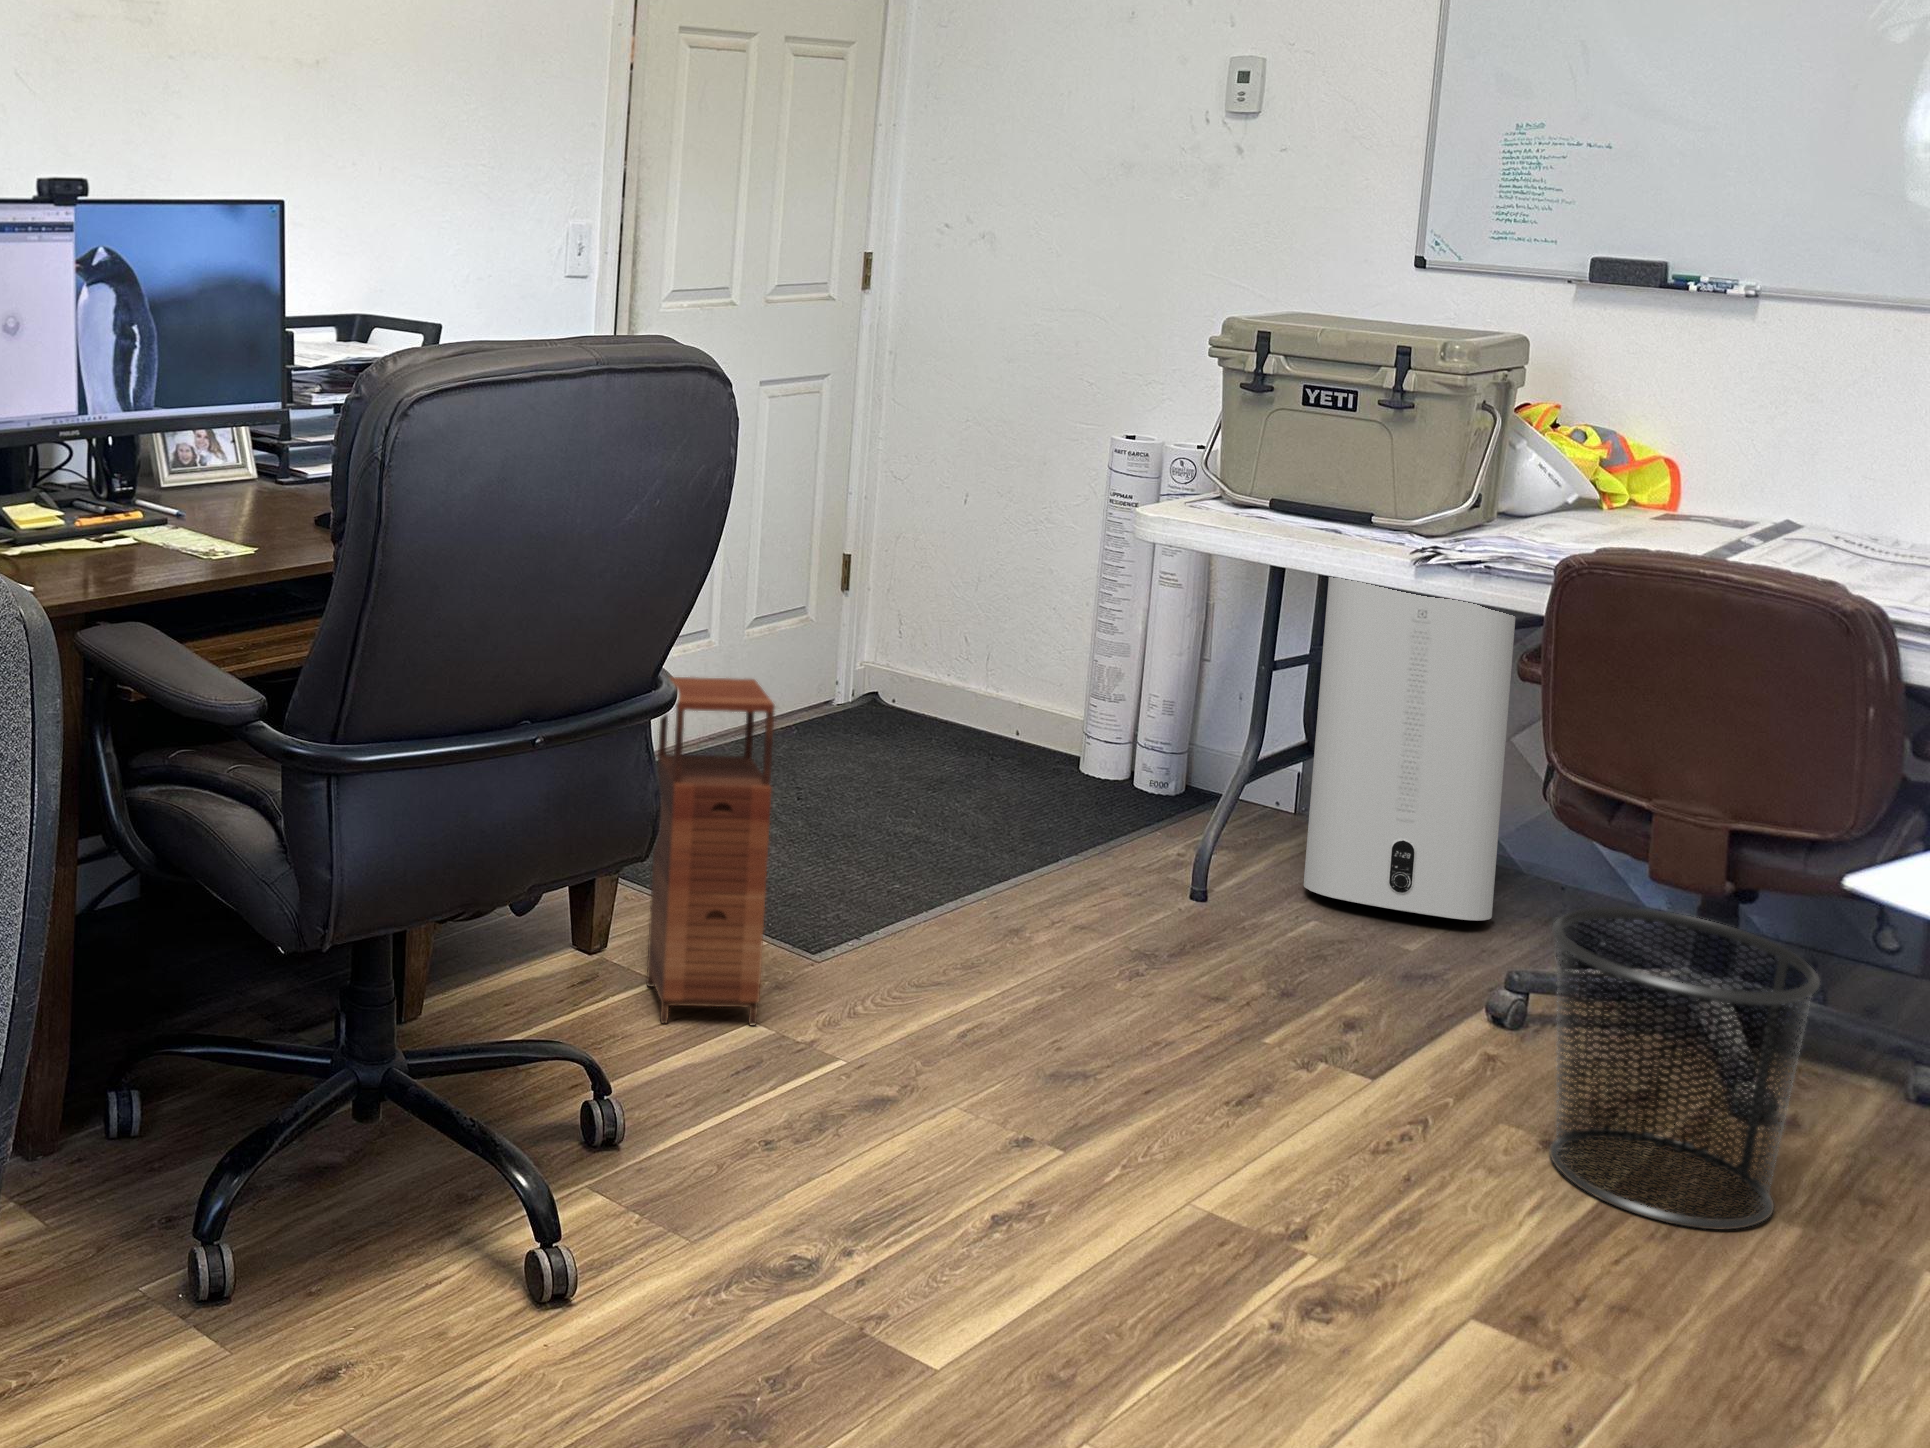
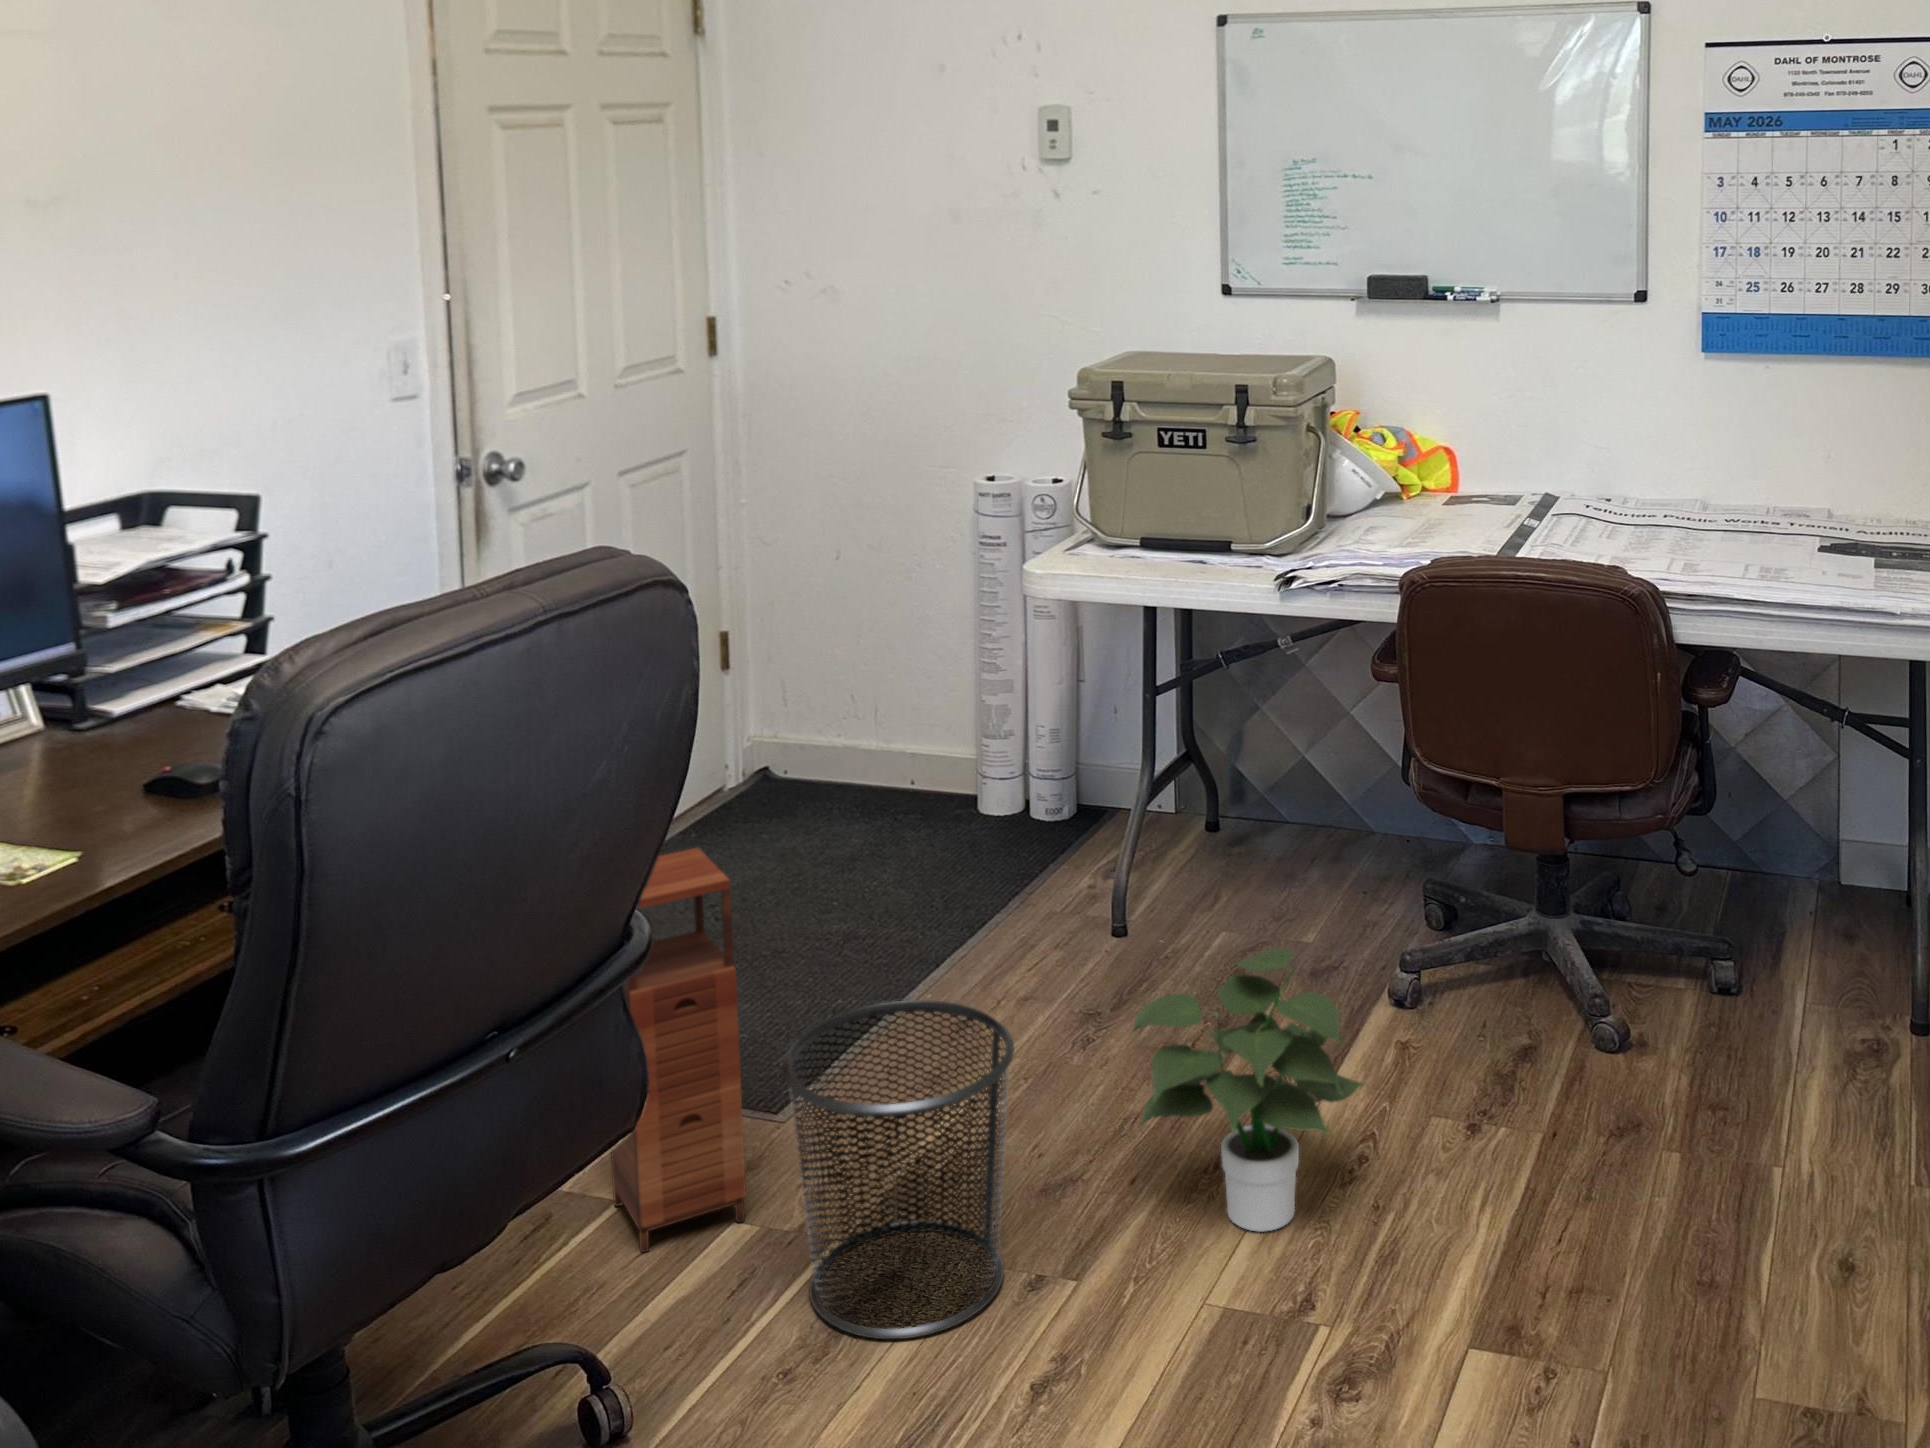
air purifier: present [1304,577,1515,921] -> none [1193,582,1356,895]
potted plant: none [1144,894,1413,1172] -> present [1132,949,1364,1232]
waste bin: present [1550,907,1820,1229] -> present [782,1000,1015,1339]

